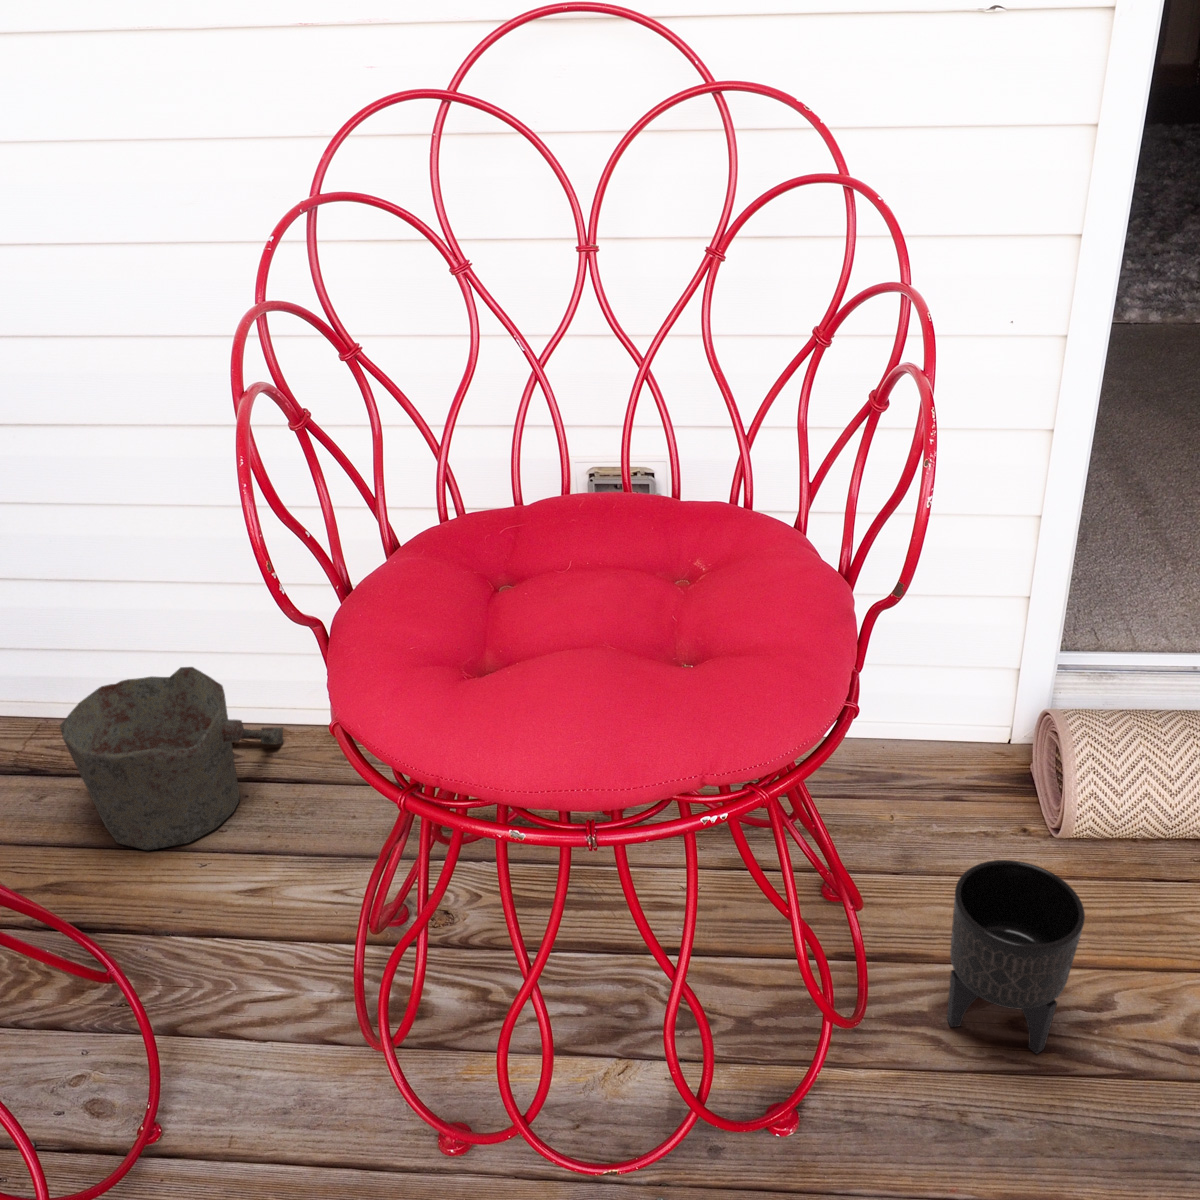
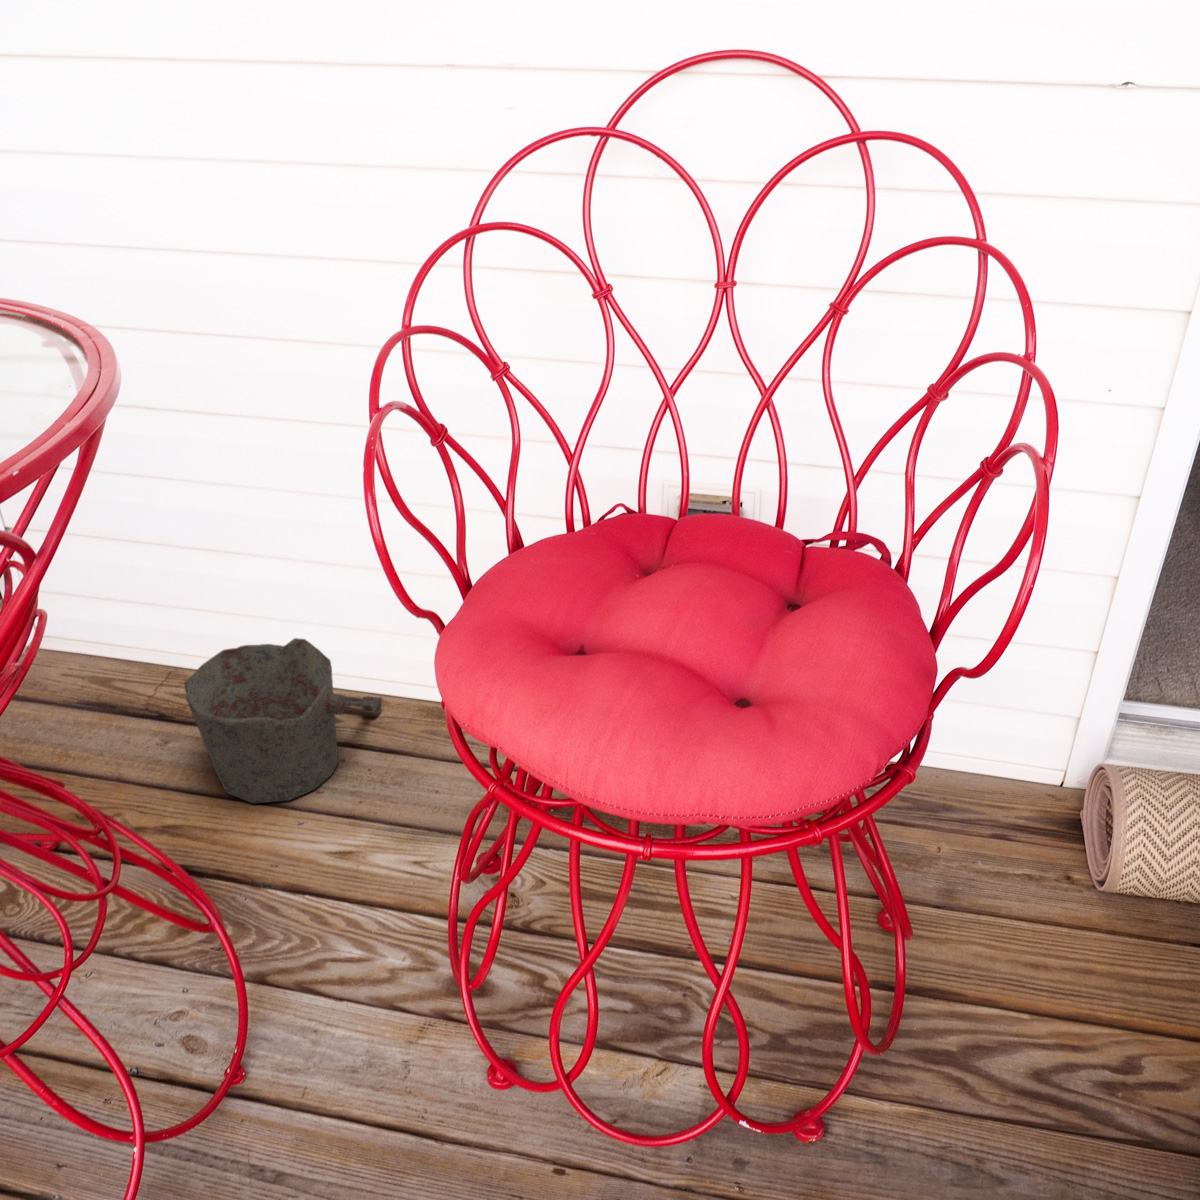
planter: present [947,860,1085,1054] -> none [974,922,1120,1109]

